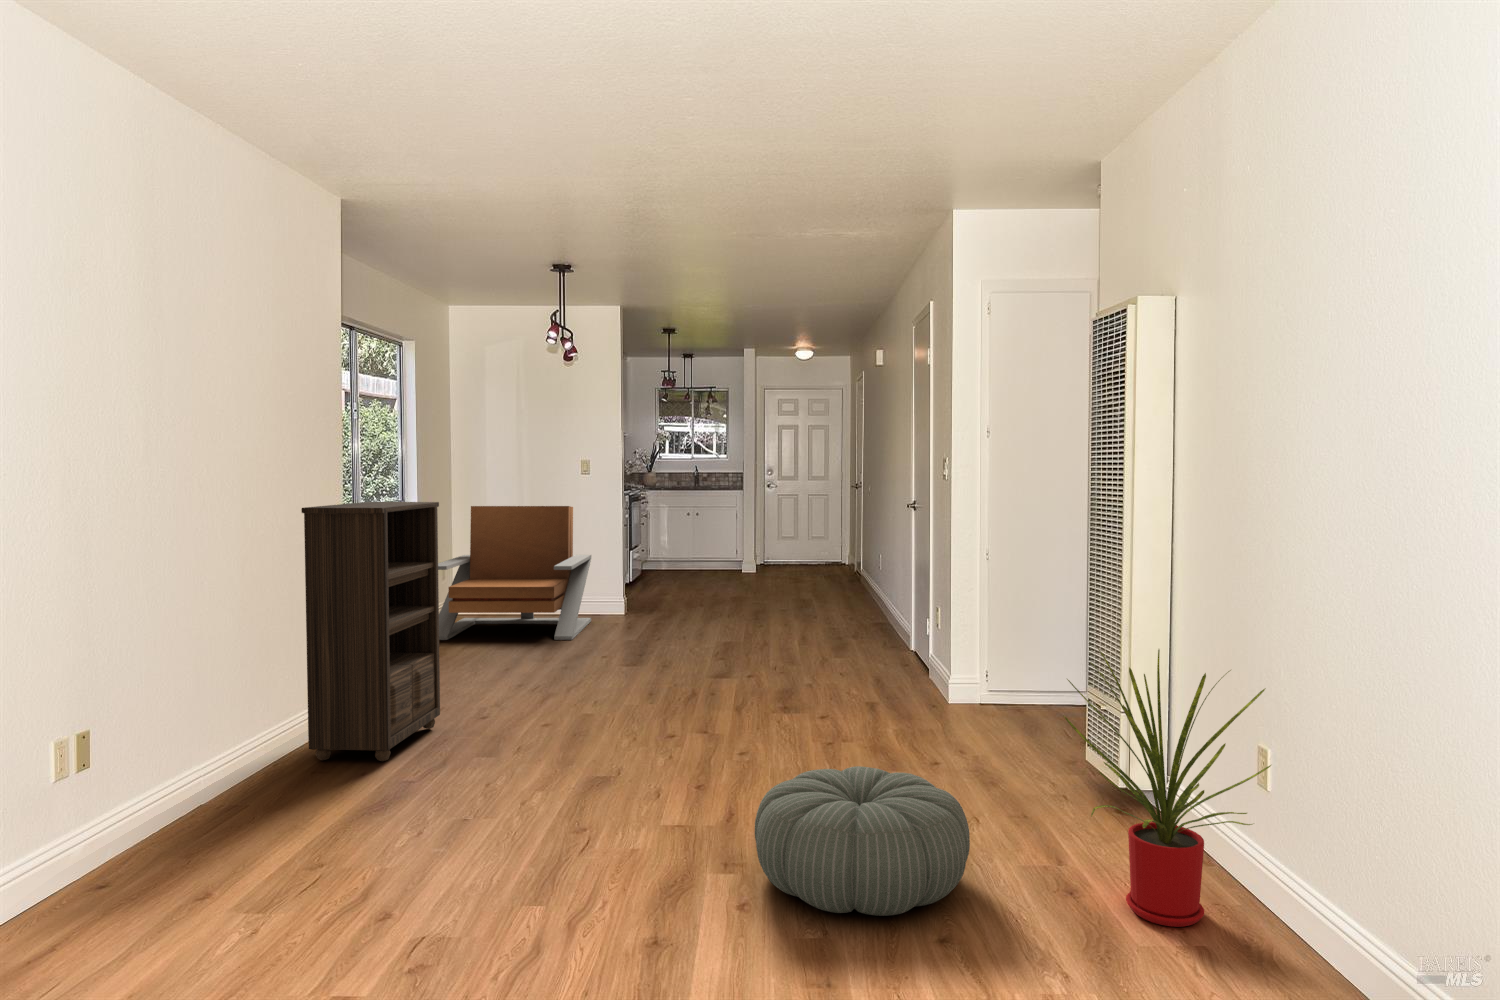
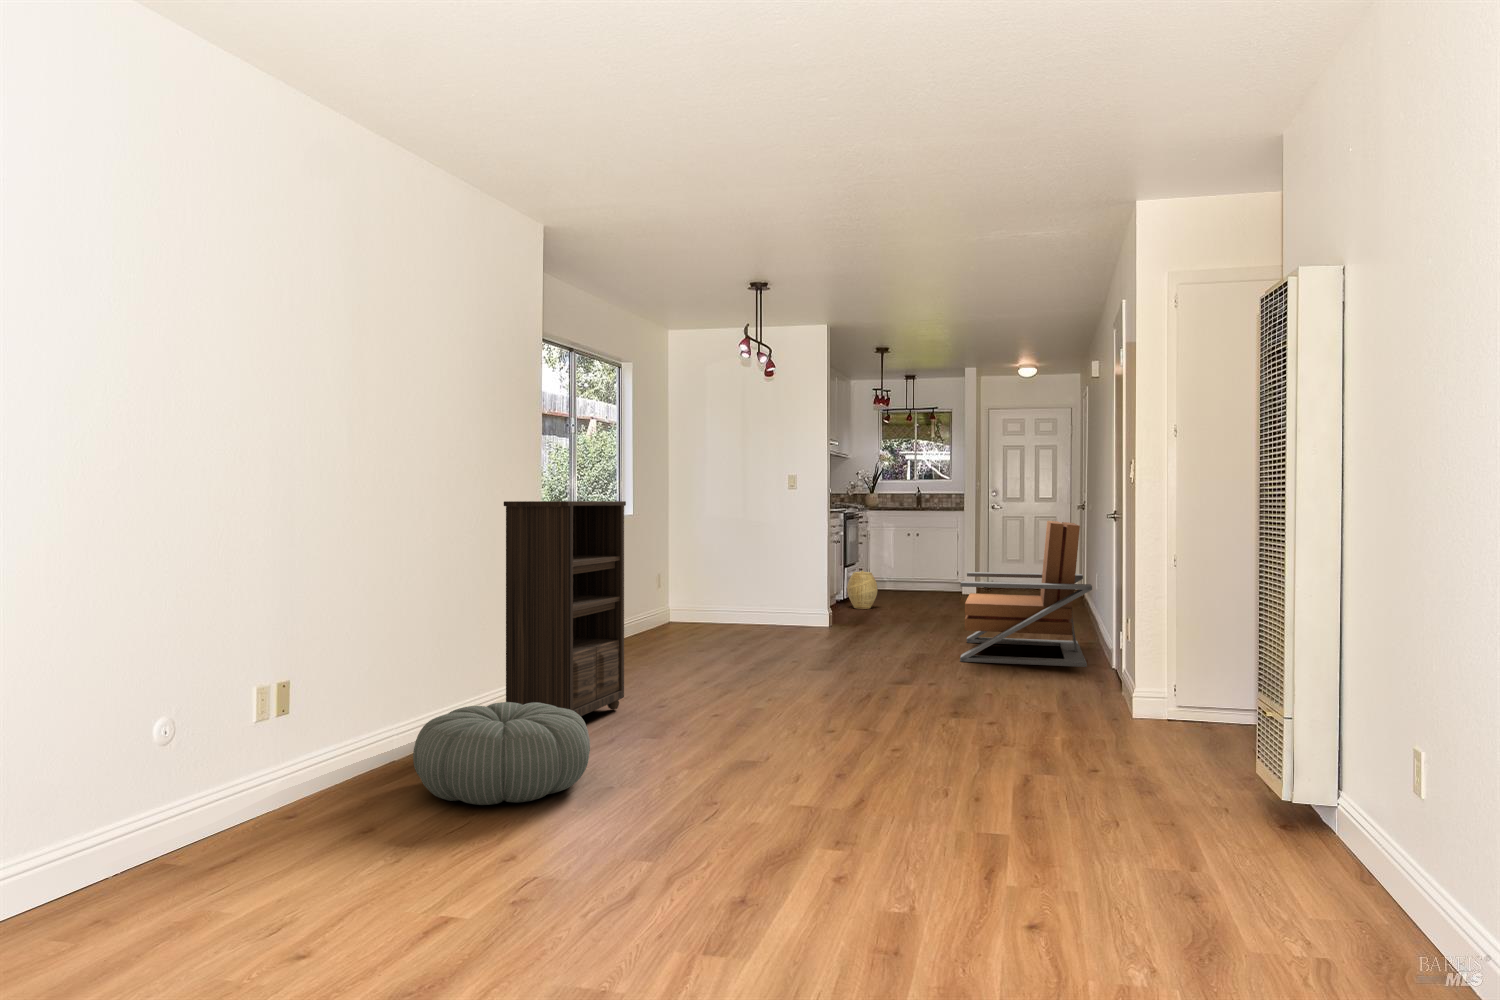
lounge chair: present [438,506,591,640] -> present [960,521,1092,667]
woven basket: none [634,552,665,590] -> present [847,571,878,609]
house plant: present [1064,649,1271,927] -> none [1181,633,1413,933]
pouf: present [755,766,970,916] -> present [413,702,590,805]

